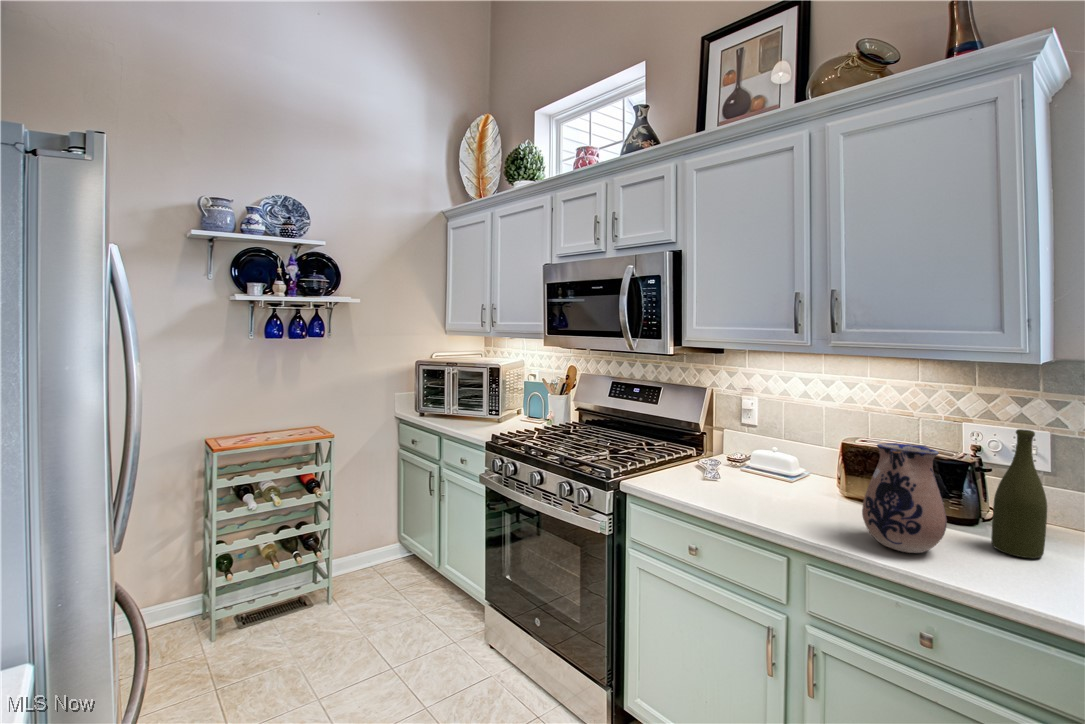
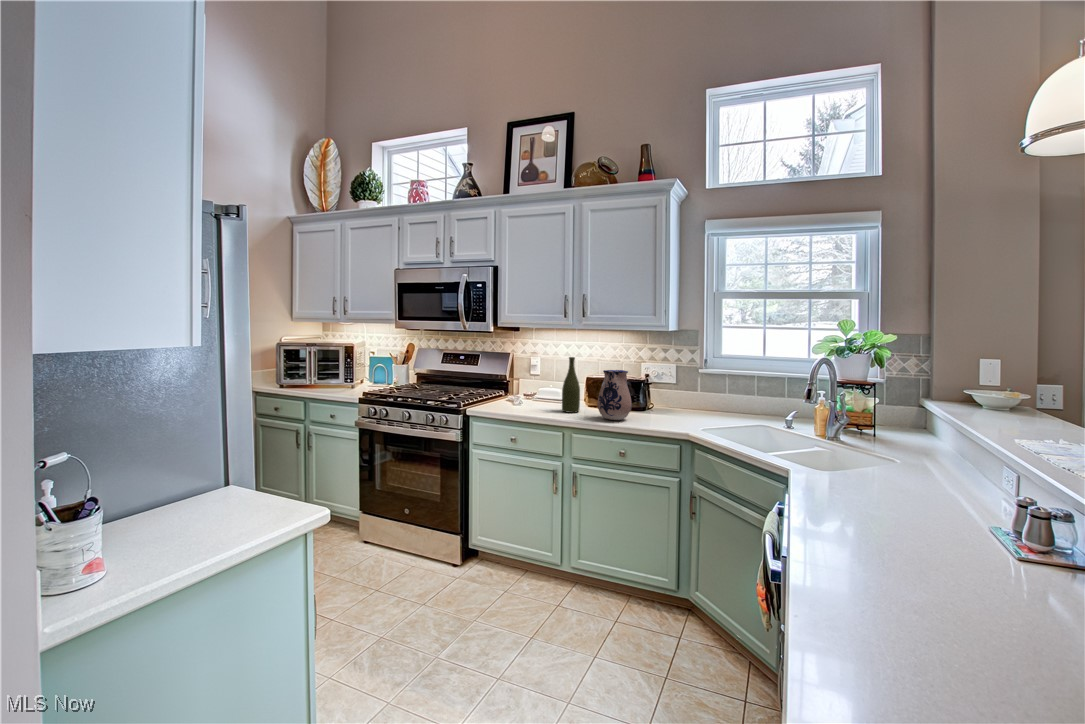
bottle: present [991,429,1047,558] -> present [562,357,580,413]

